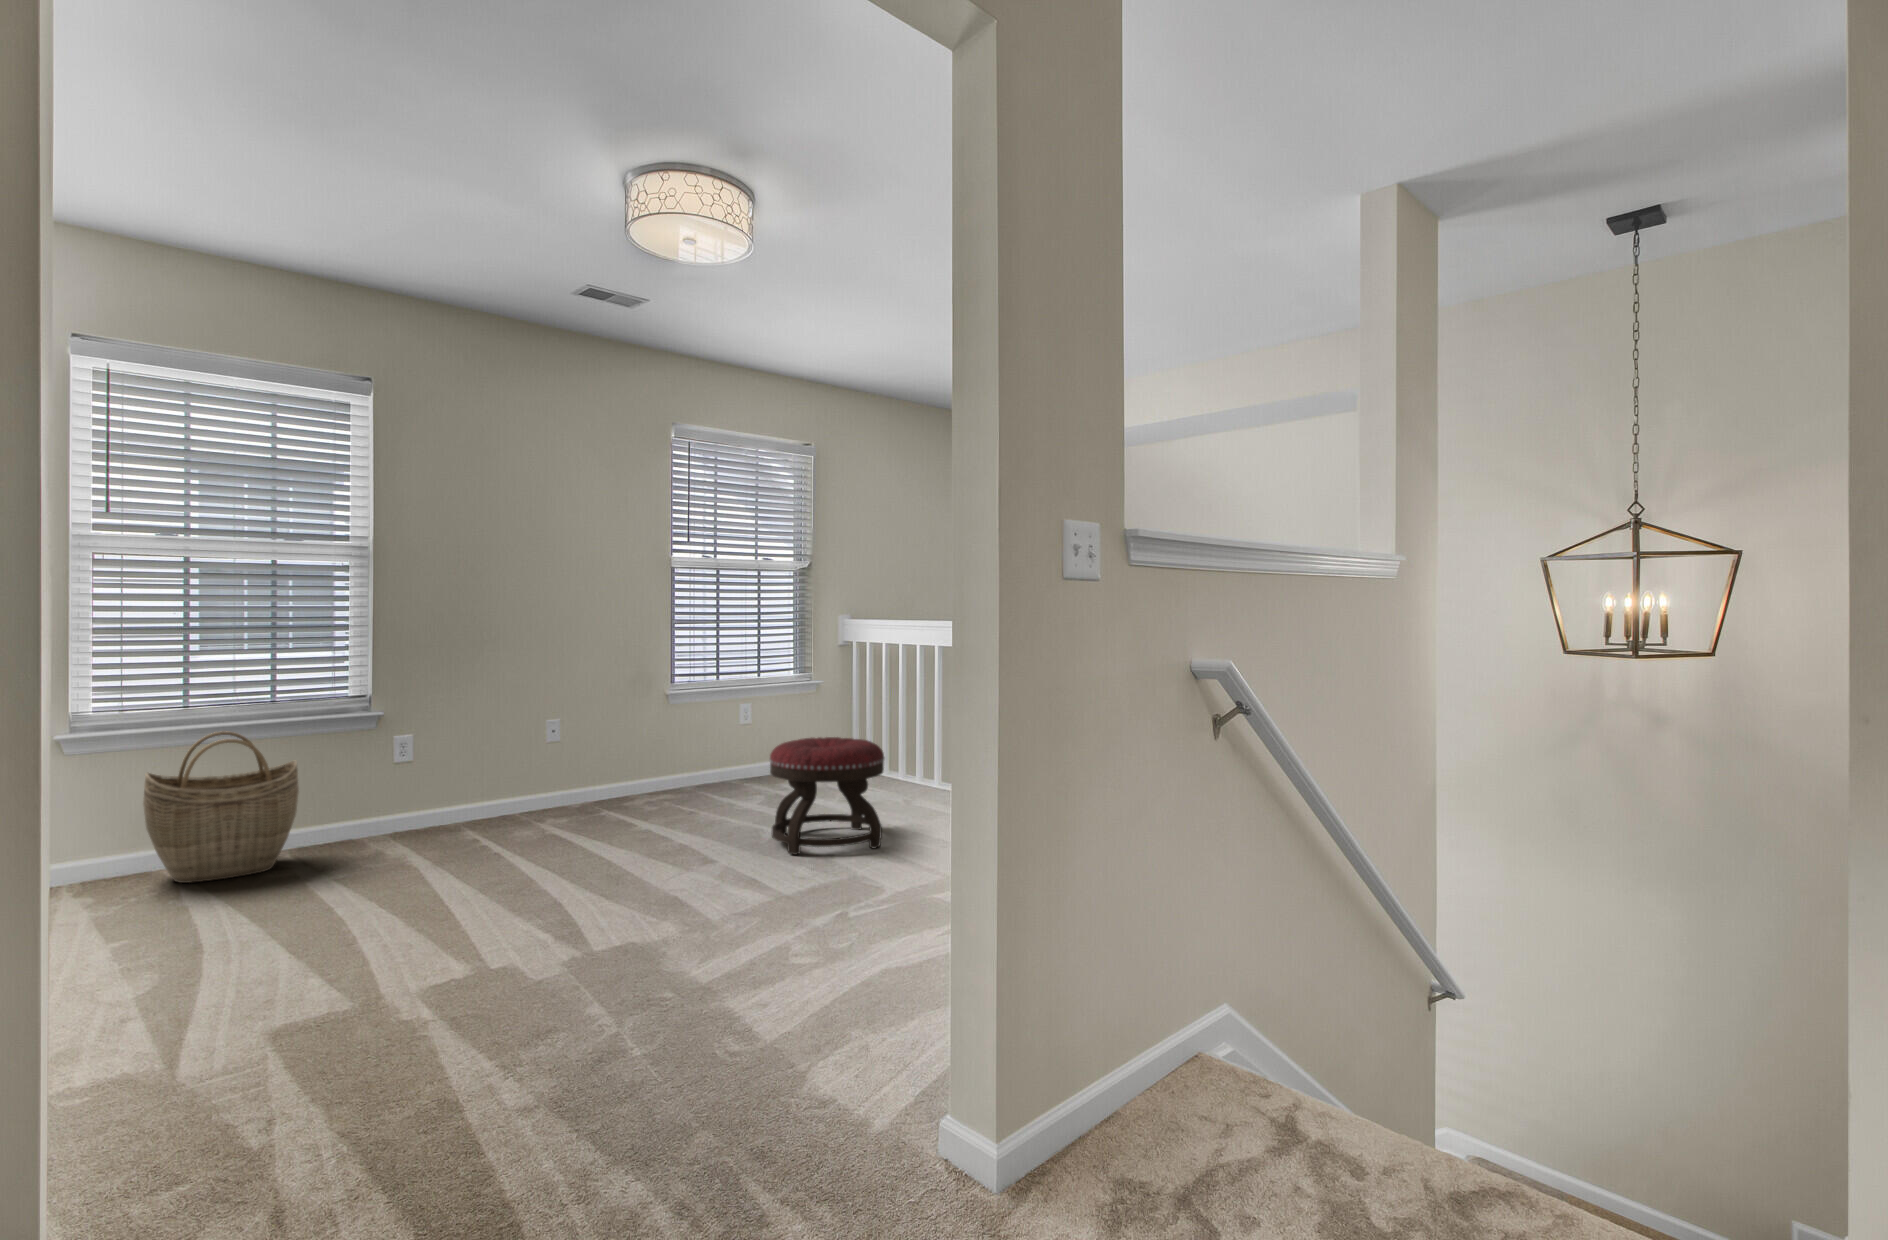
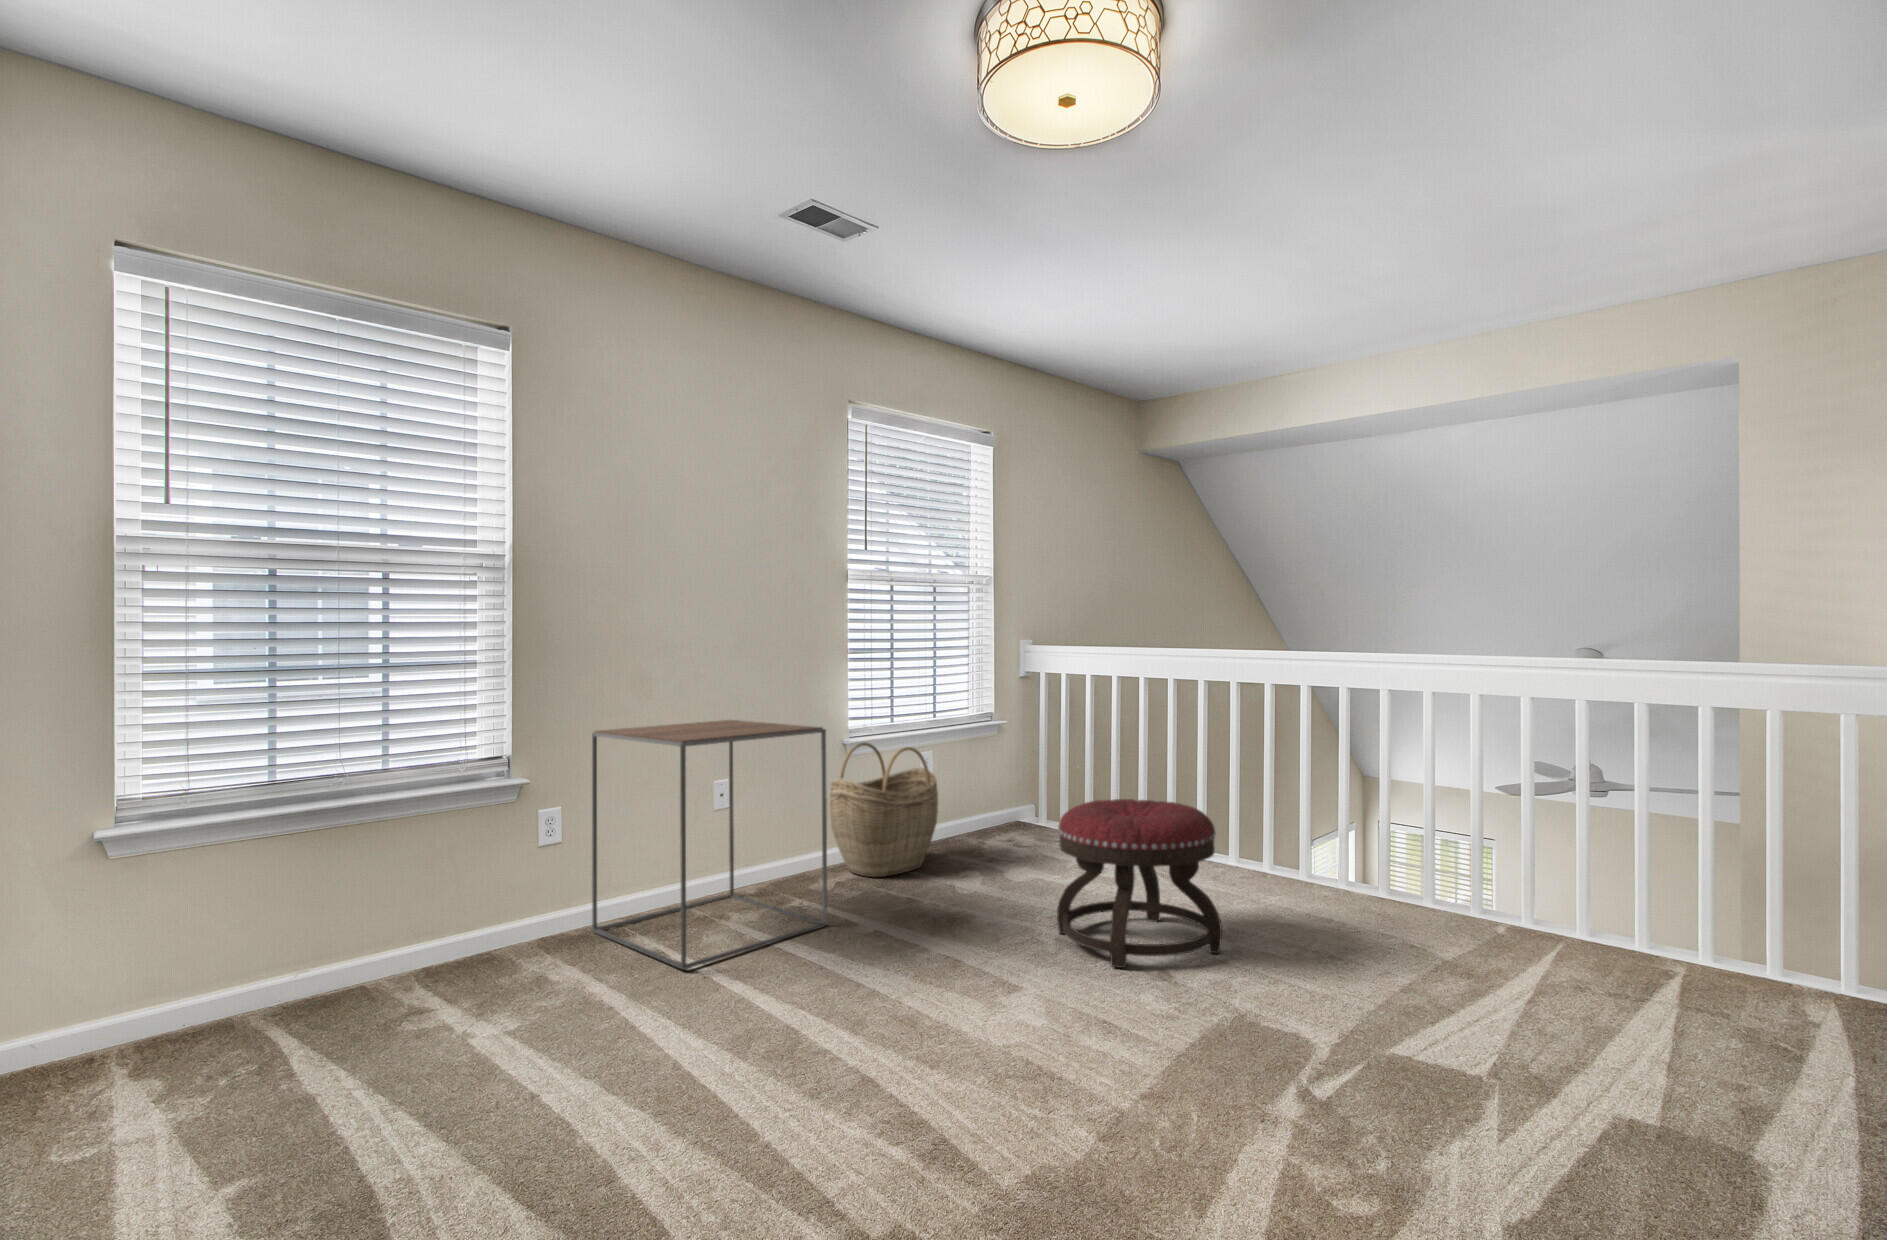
side table: none [438,673,613,849] -> present [592,720,828,970]
woven basket: present [143,731,299,883] -> present [830,742,938,877]

